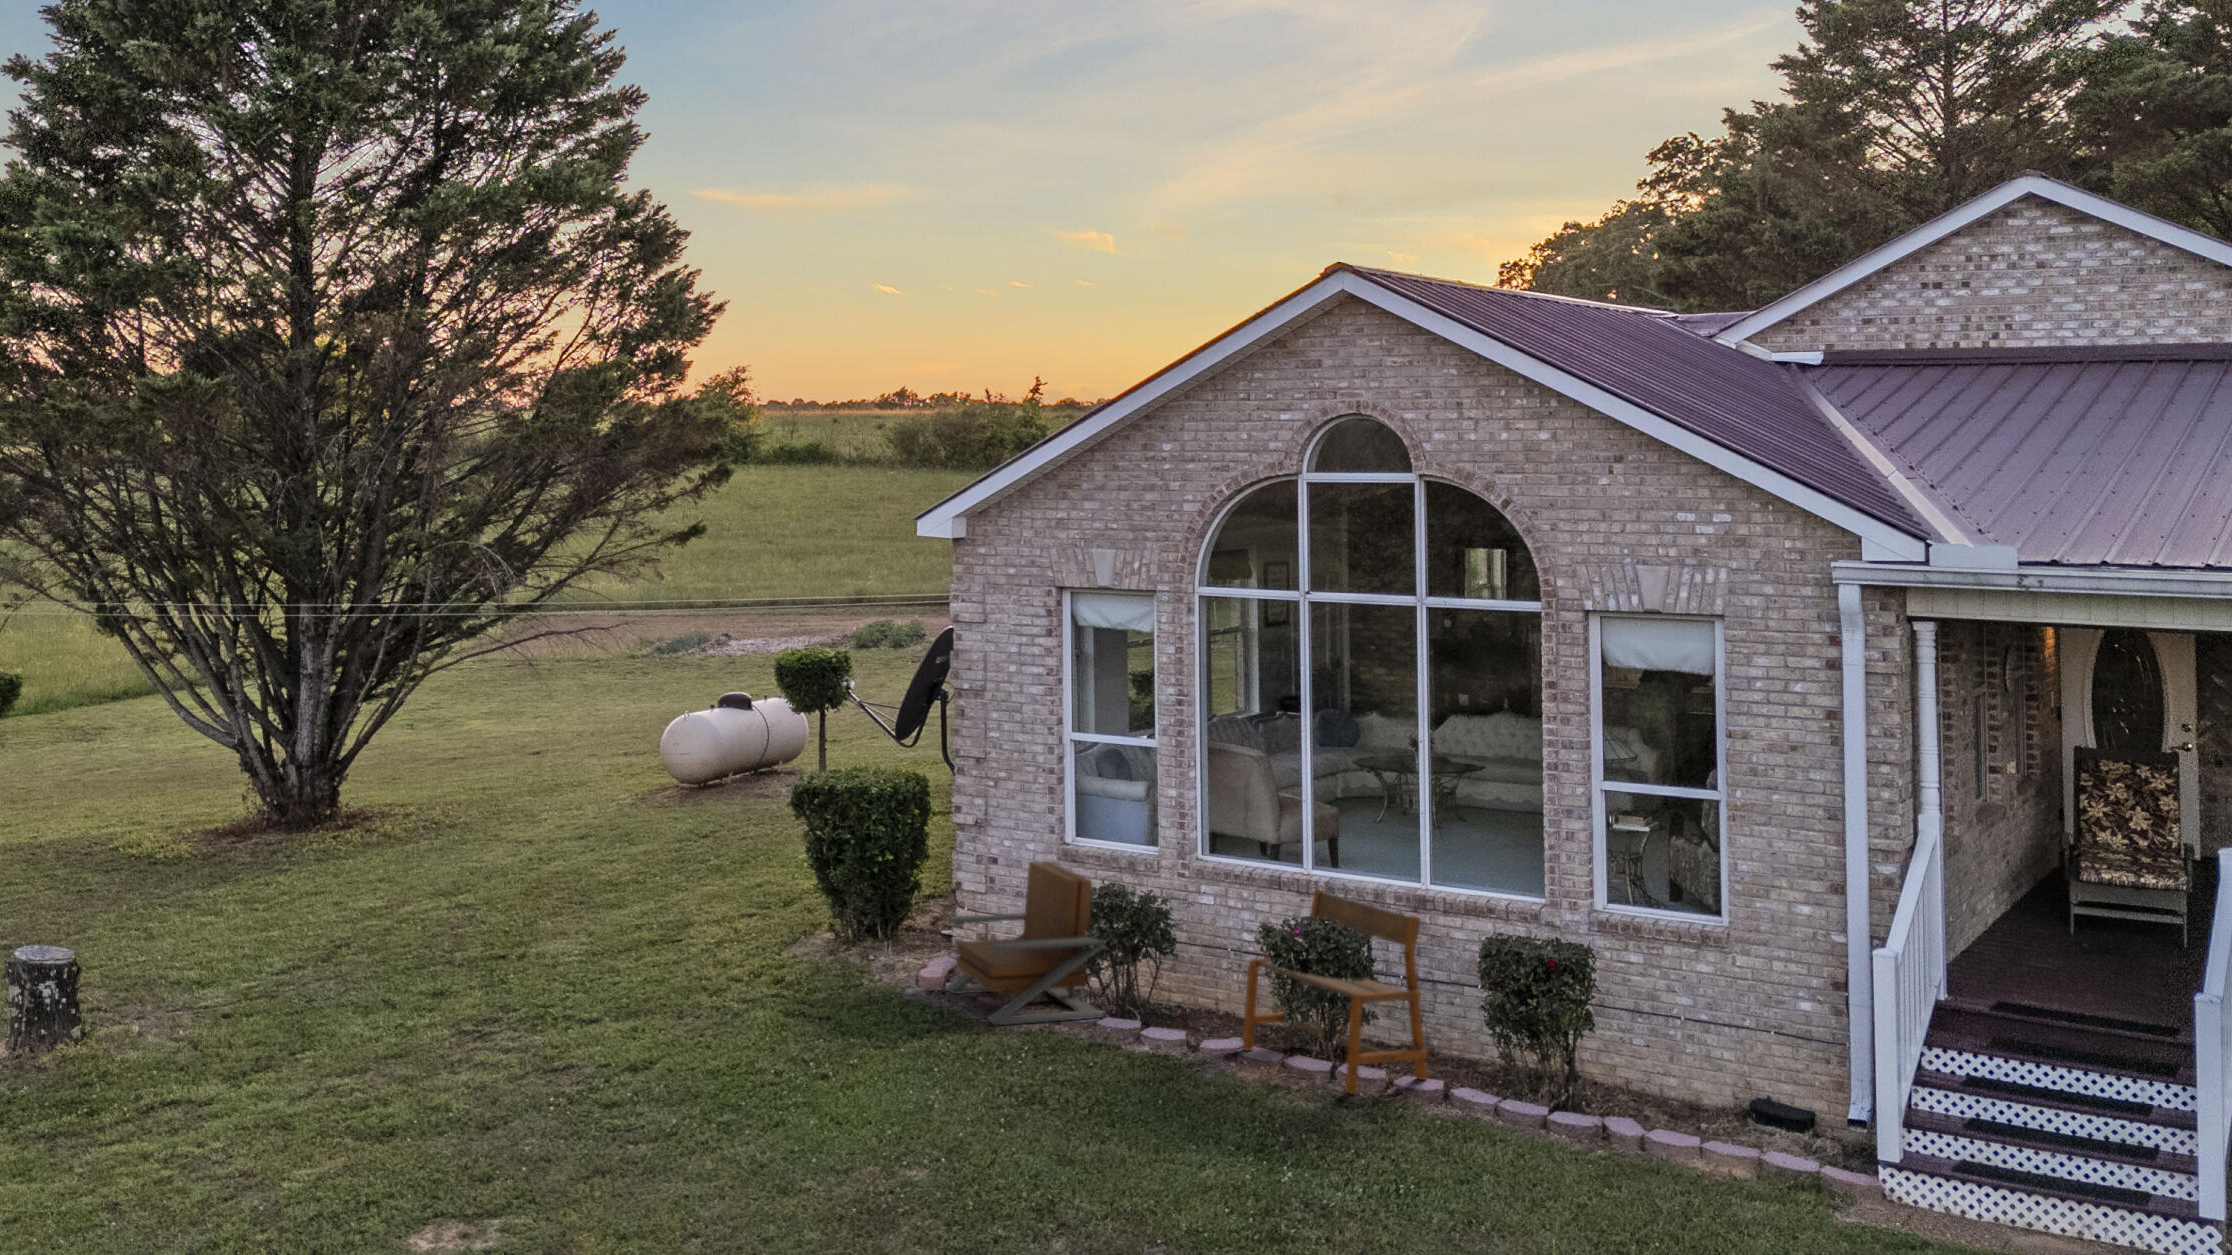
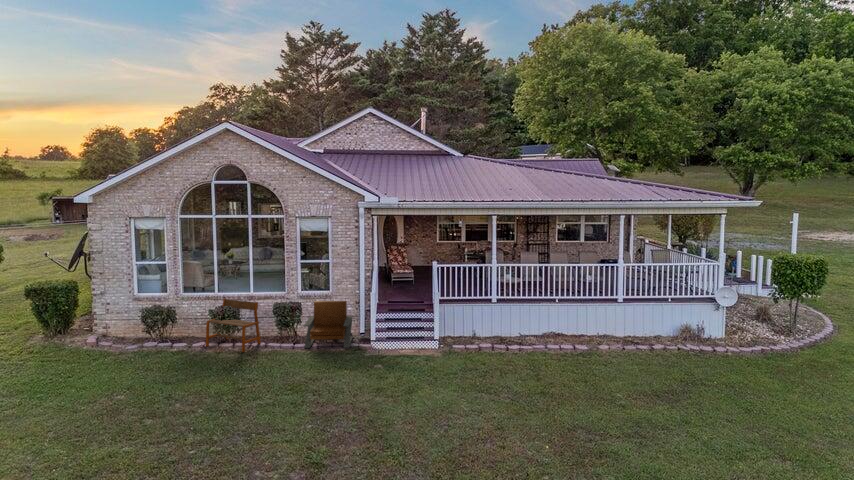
lounge chair: present [947,861,1104,1025] -> present [304,301,353,348]

